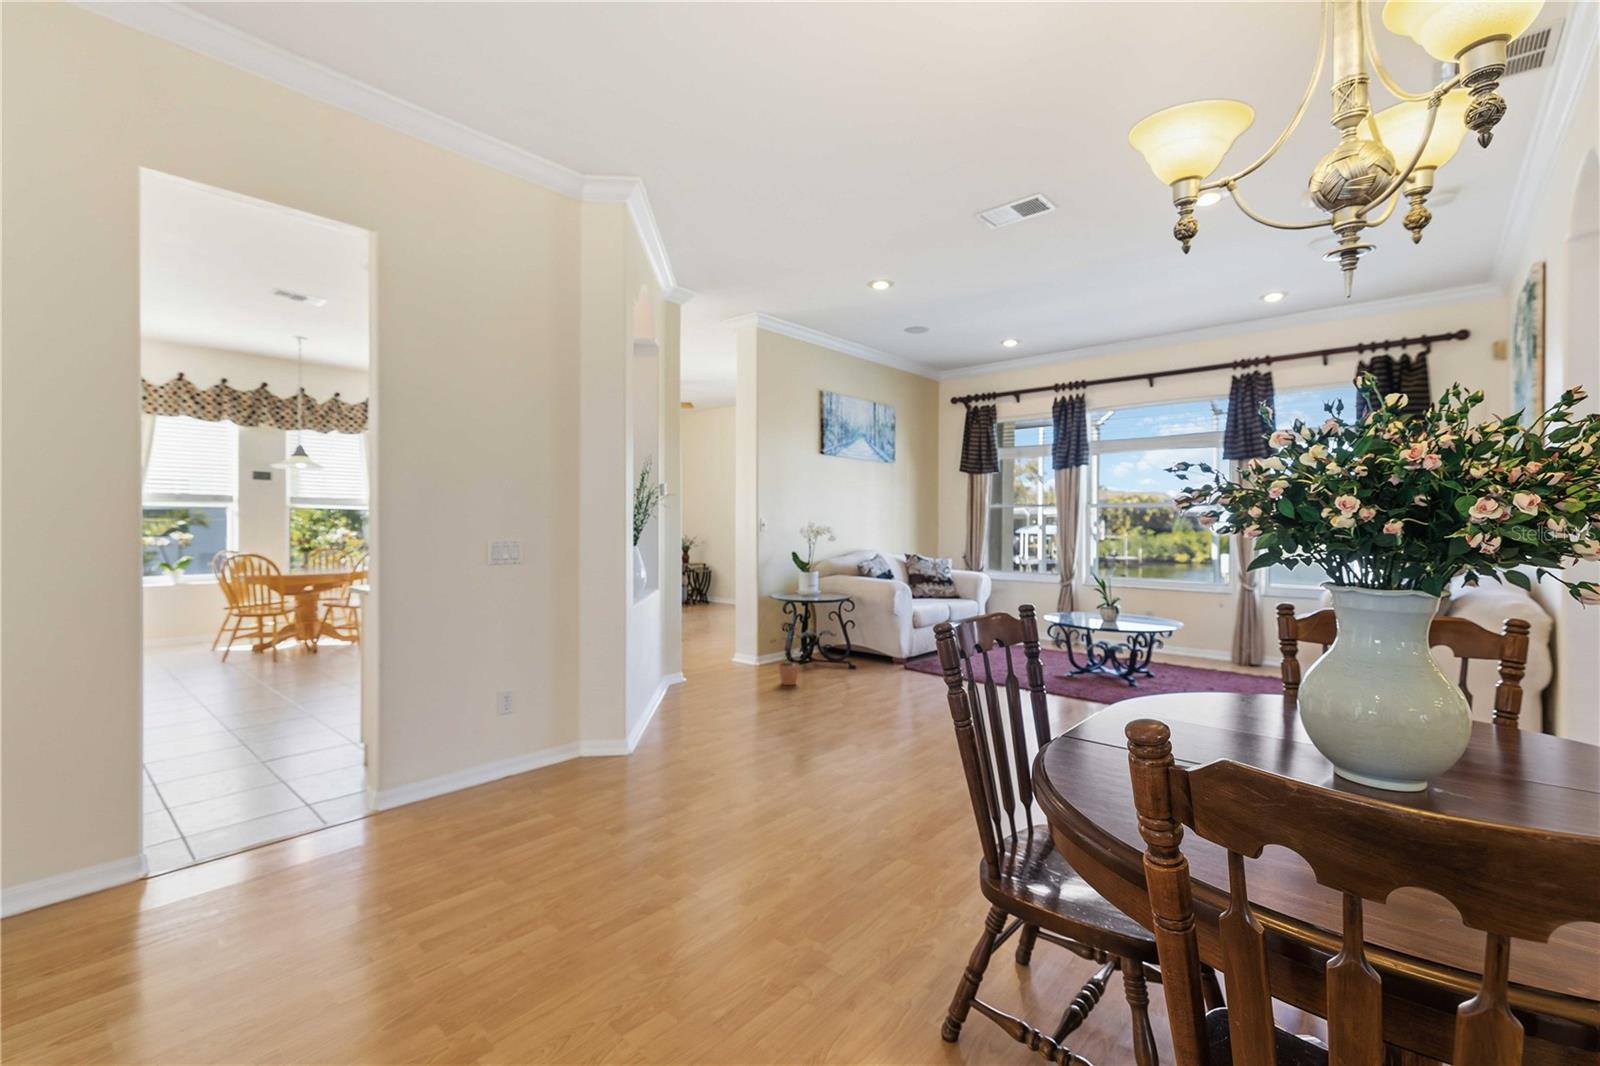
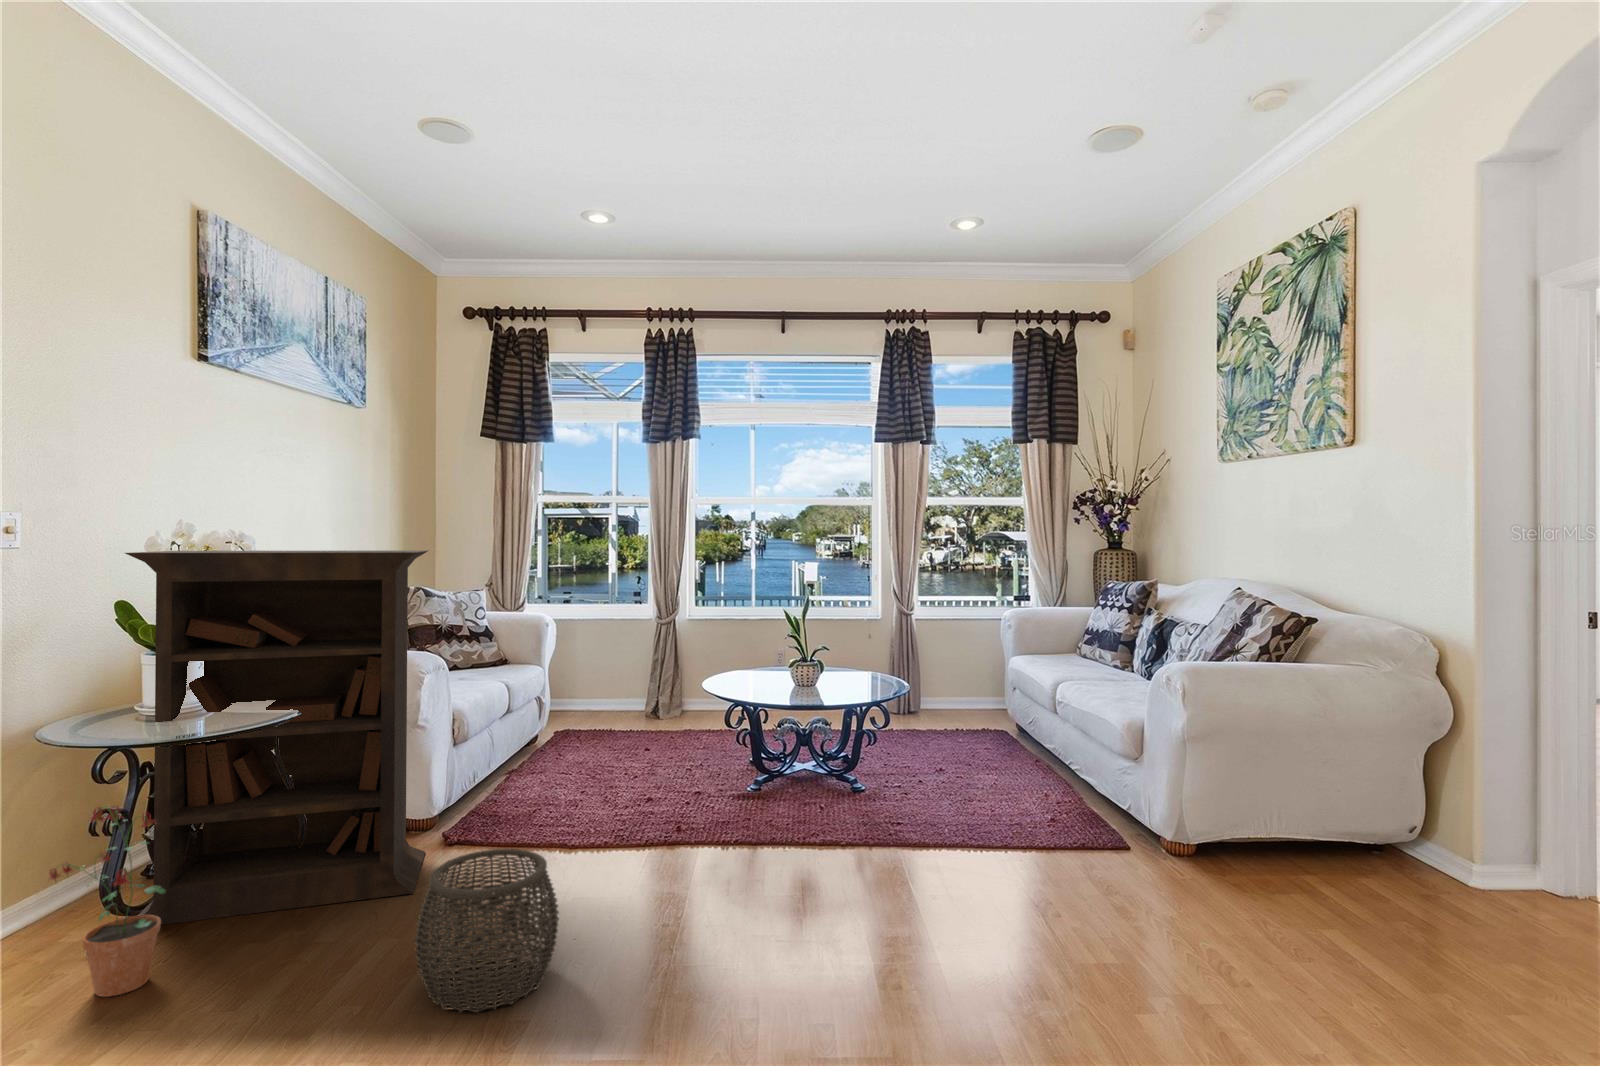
bookcase: none [791,535,899,681] -> present [125,550,428,925]
woven basket: none [868,657,922,712] -> present [415,849,559,1013]

